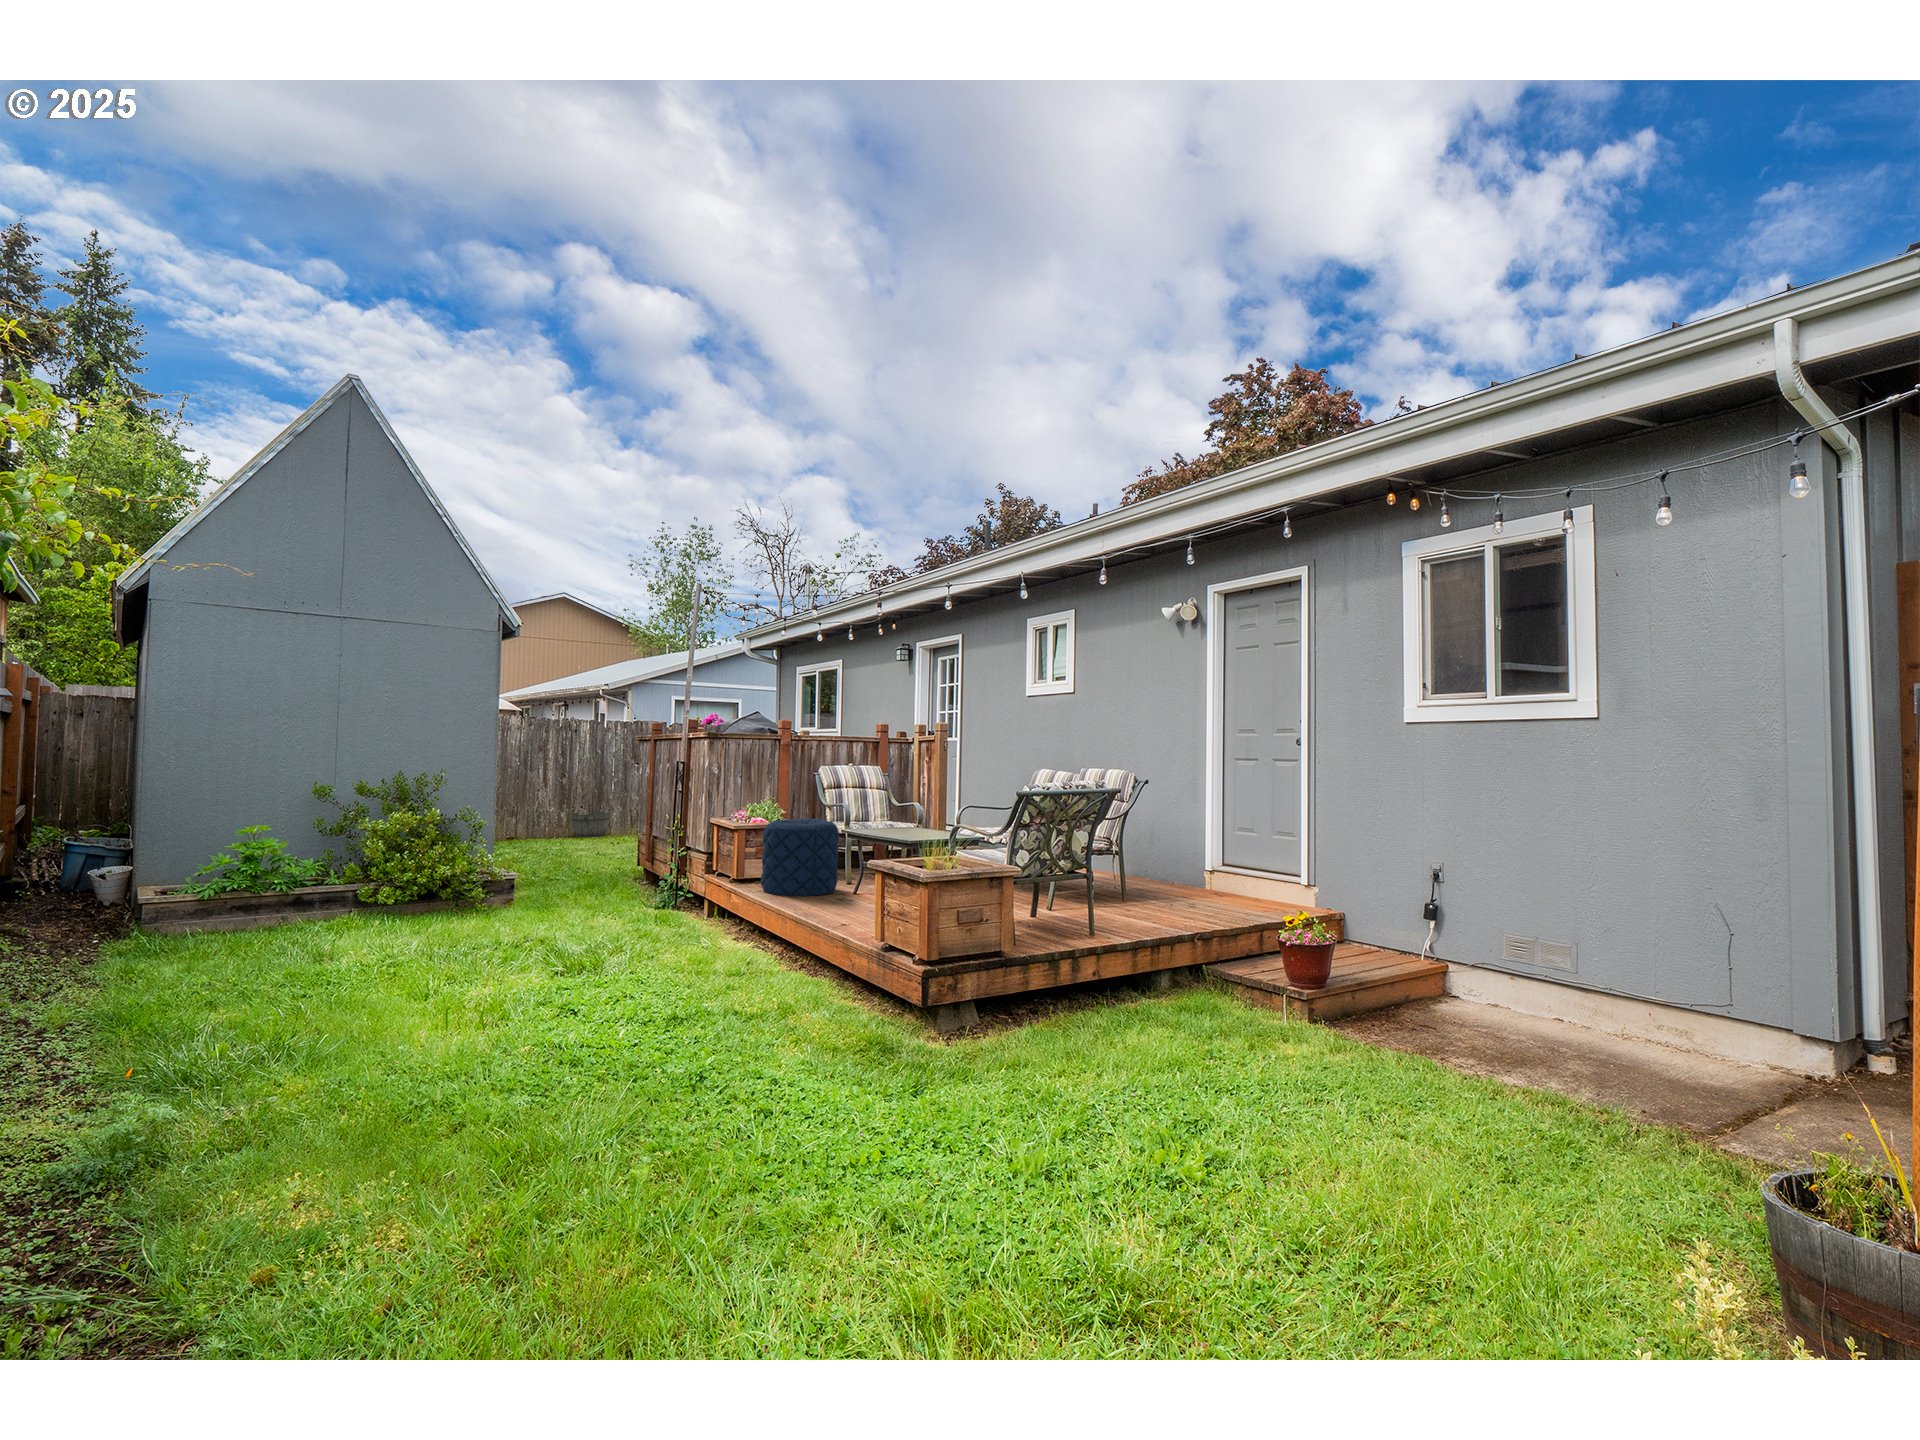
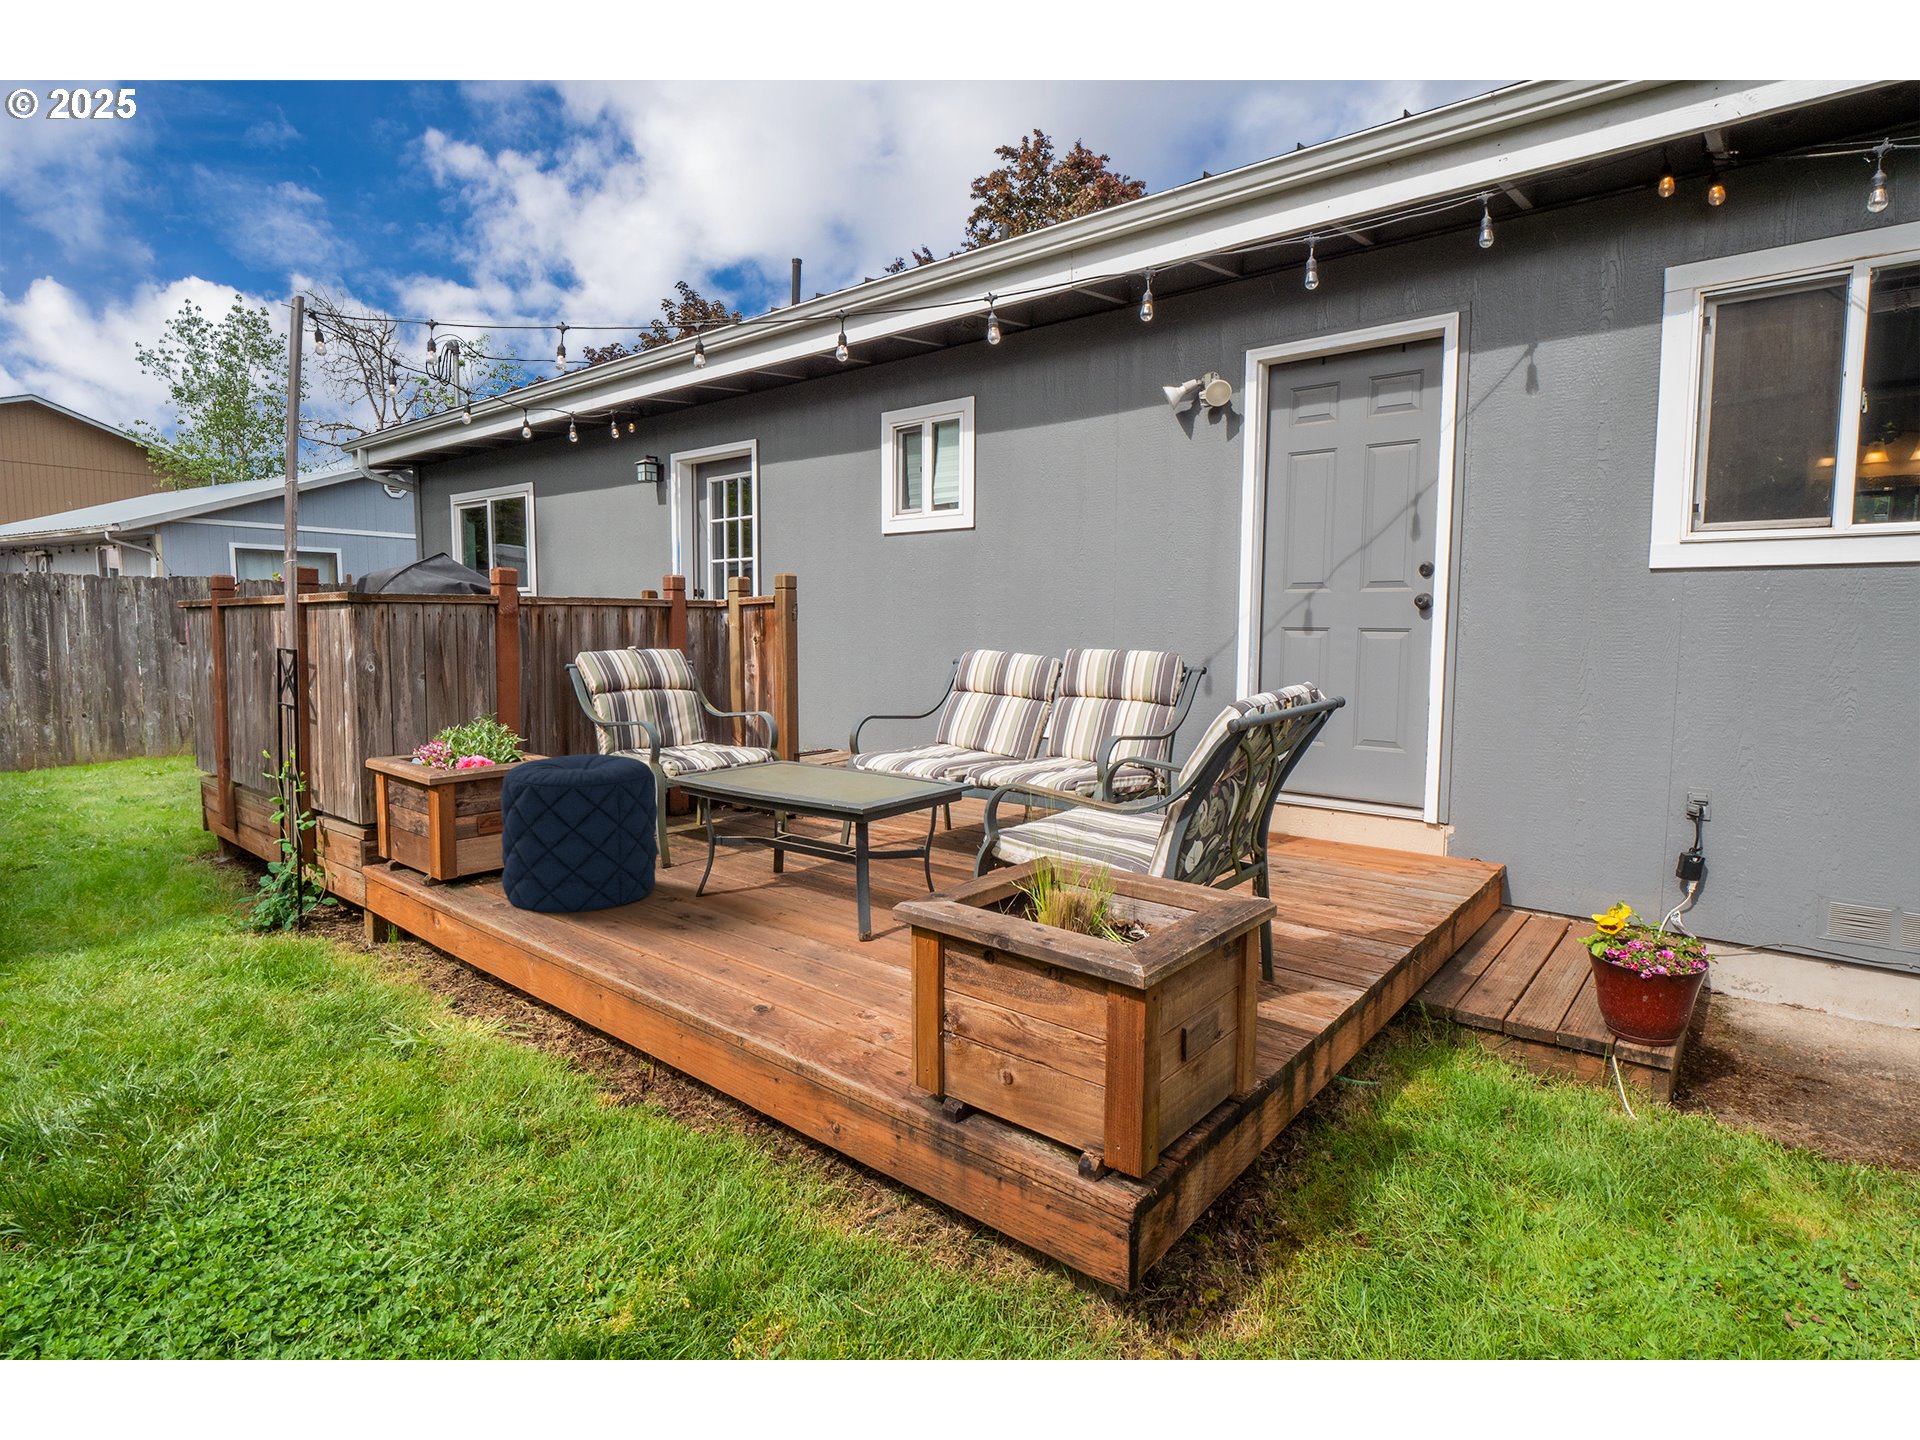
wooden bucket: present [571,805,610,837] -> none [58,717,138,770]

